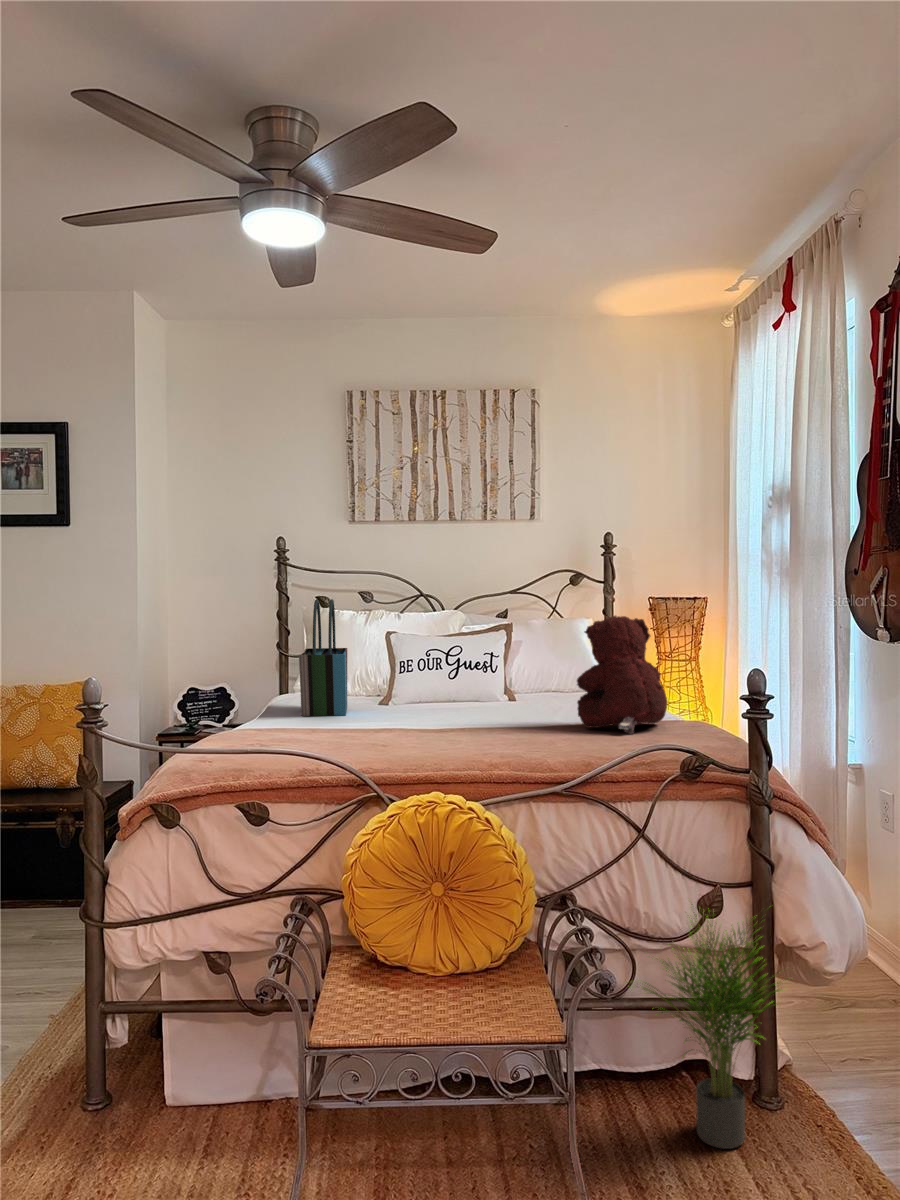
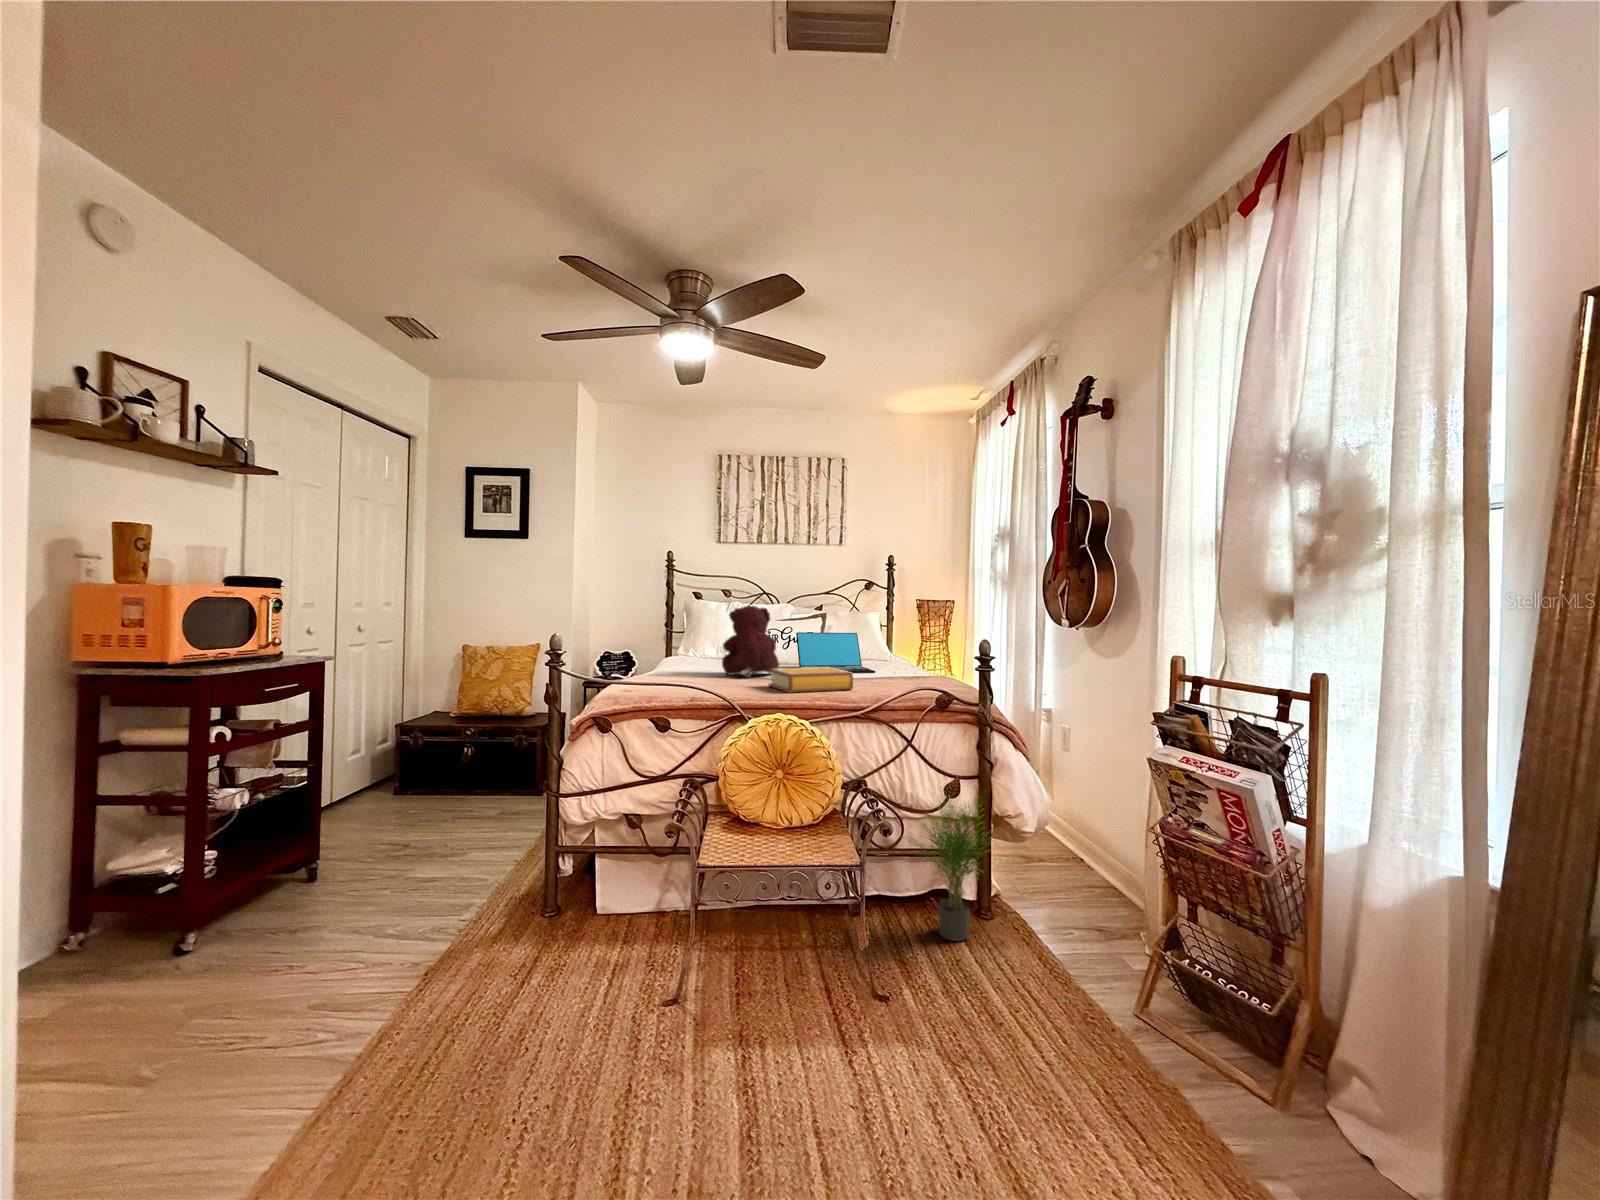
tote bag: present [299,599,347,716] -> none [685,592,716,670]
teddy bear: present [577,616,667,734] -> present [722,605,779,678]
laptop: none [467,653,588,718] -> present [796,632,875,673]
book: none [422,711,552,756] -> present [769,667,853,693]

